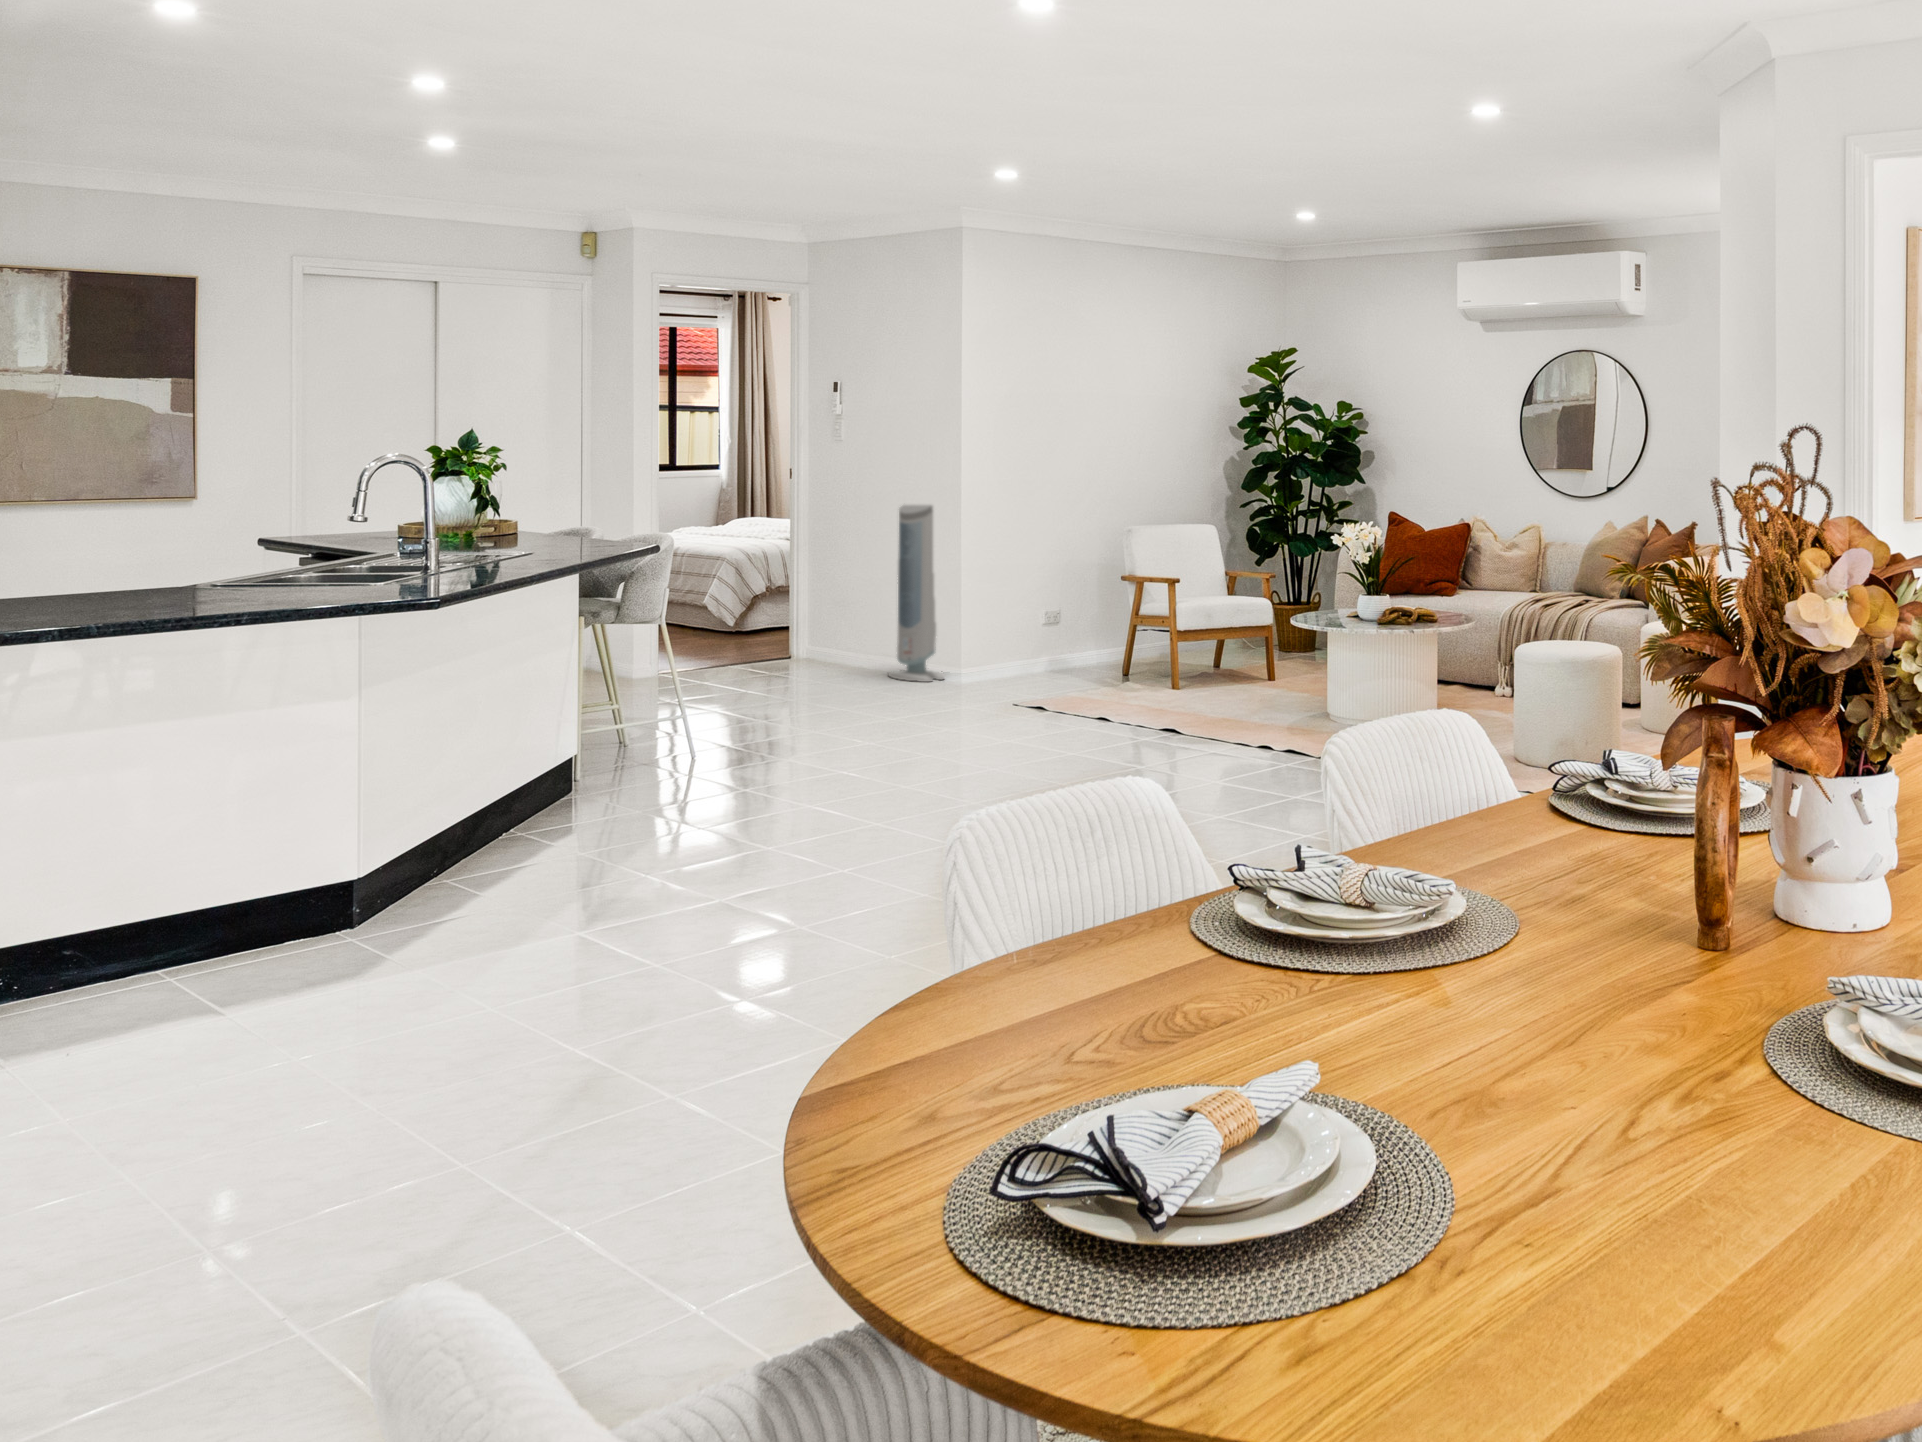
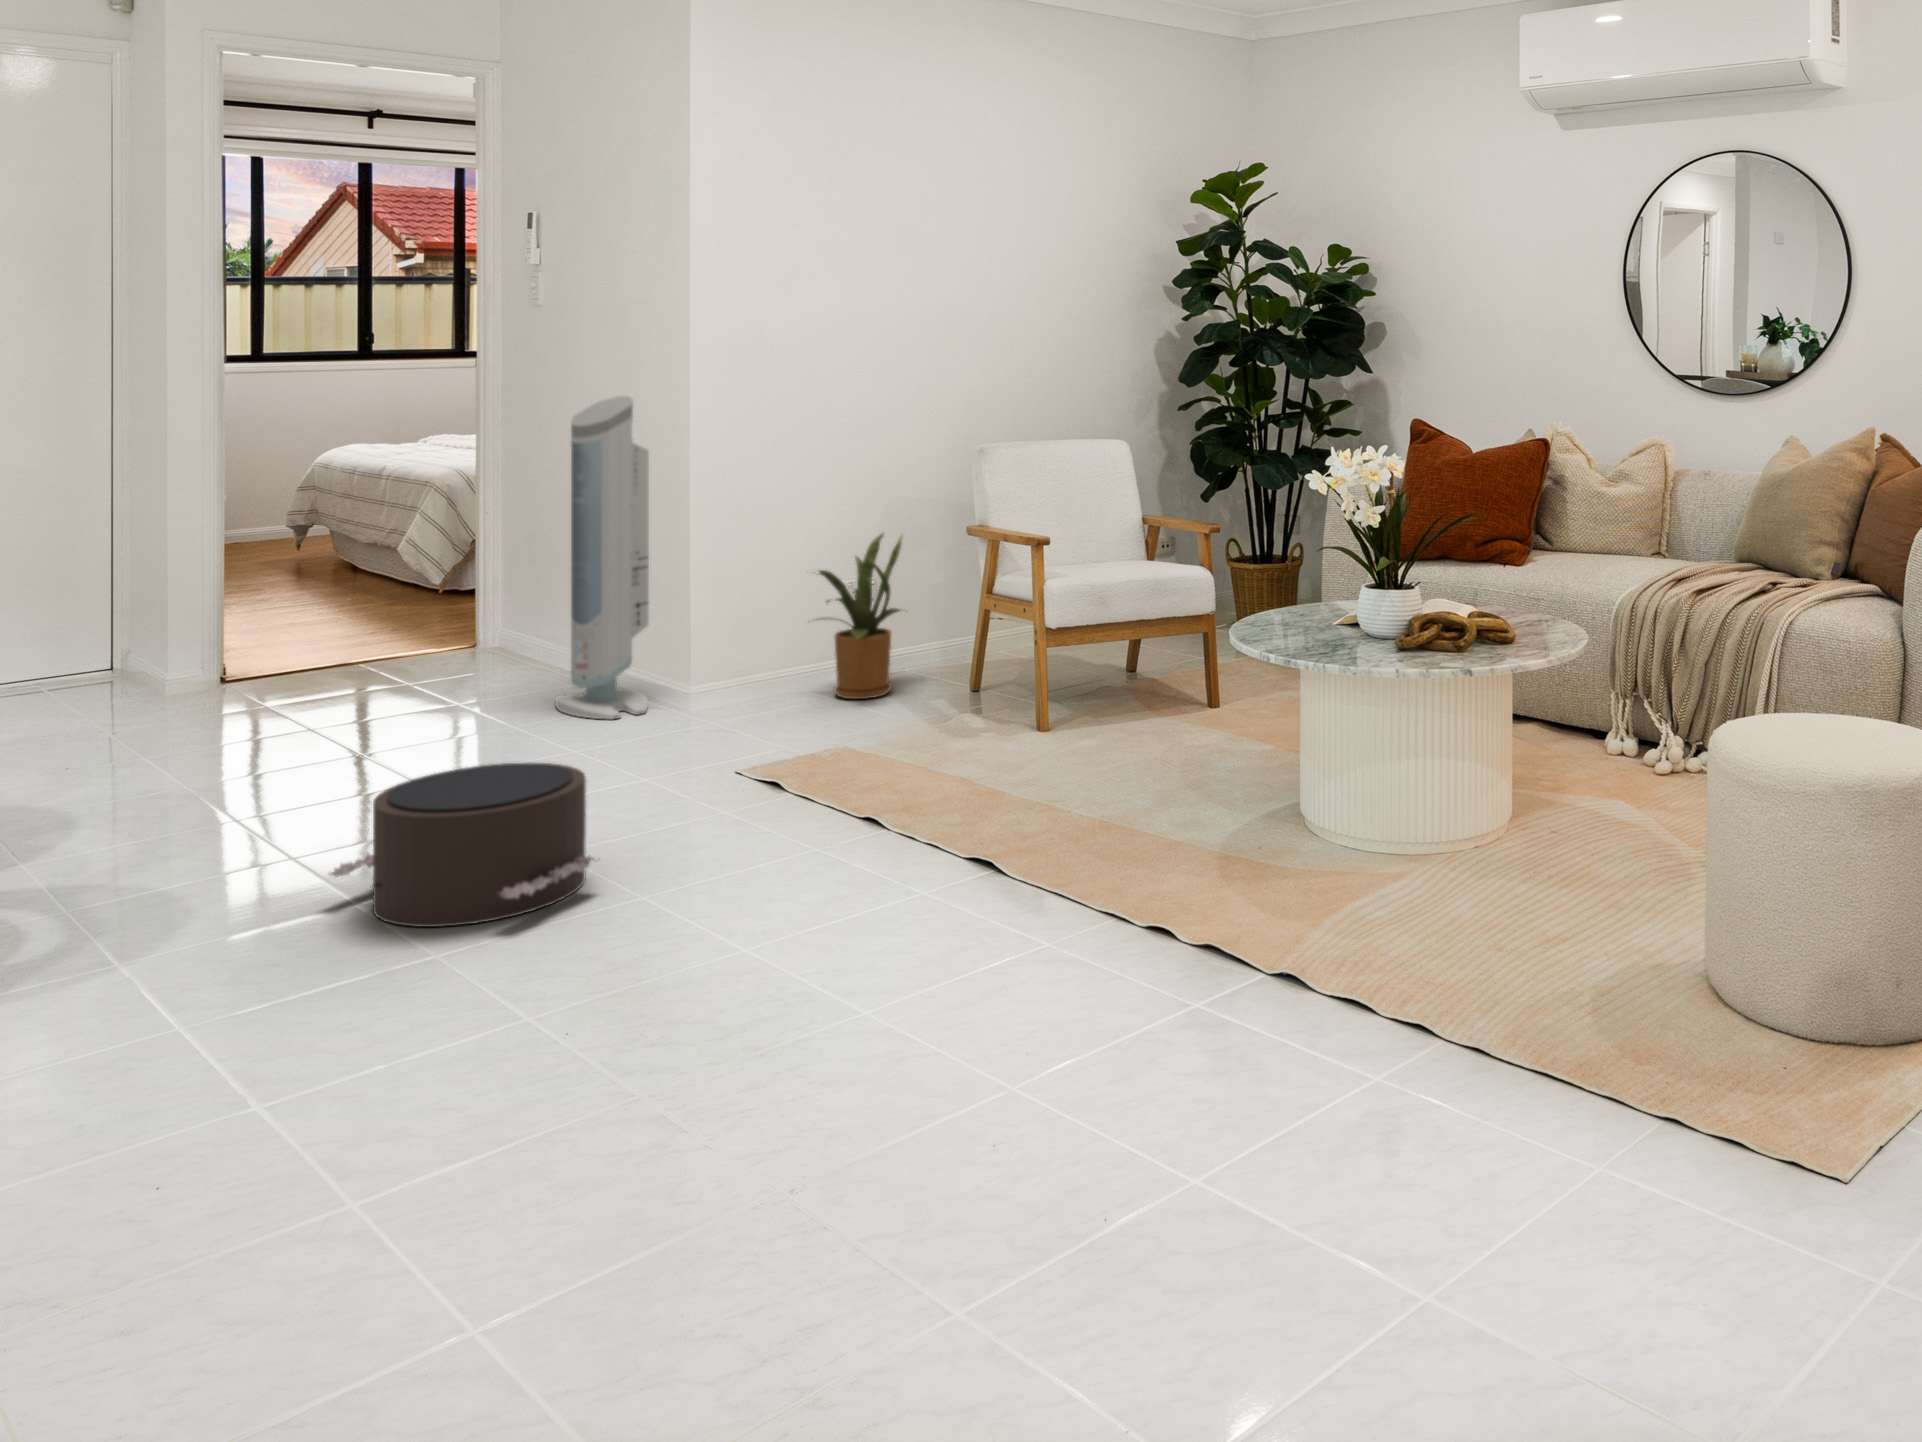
house plant: none [1028,578,1087,674] -> present [808,534,907,699]
pouf: none [865,678,991,744] -> present [330,763,594,927]

